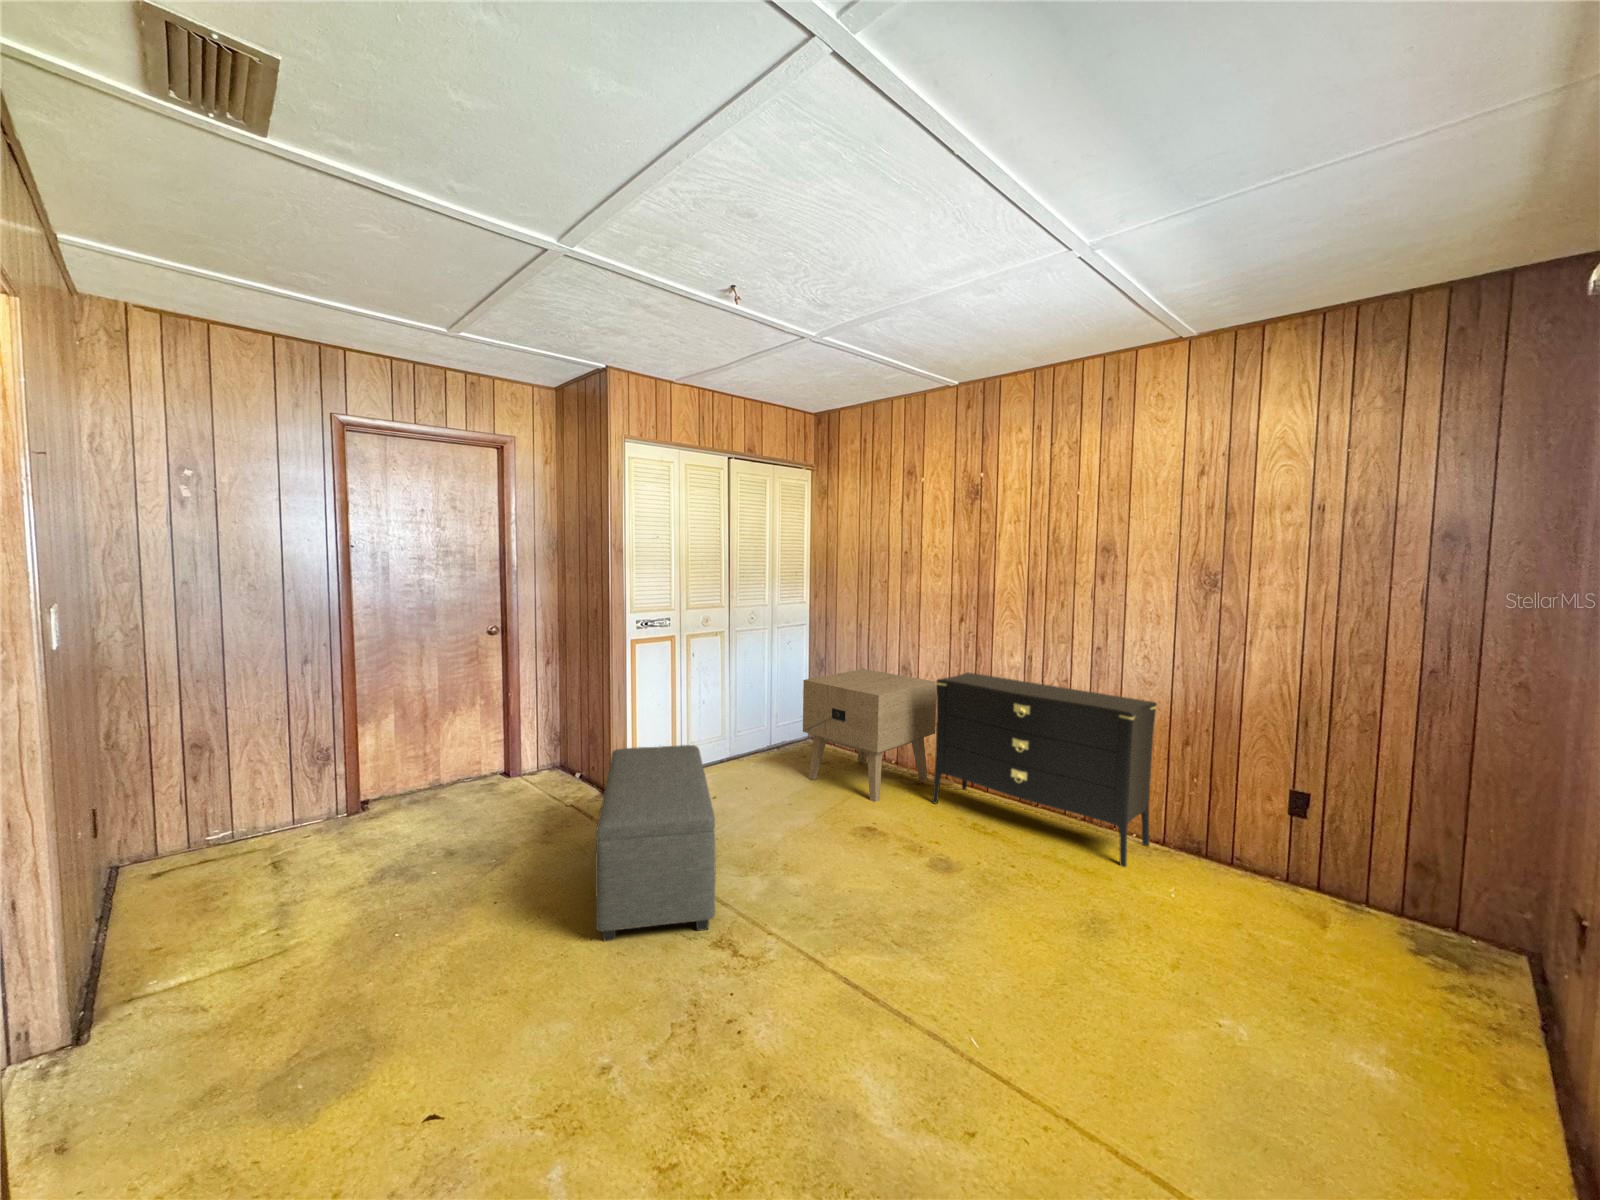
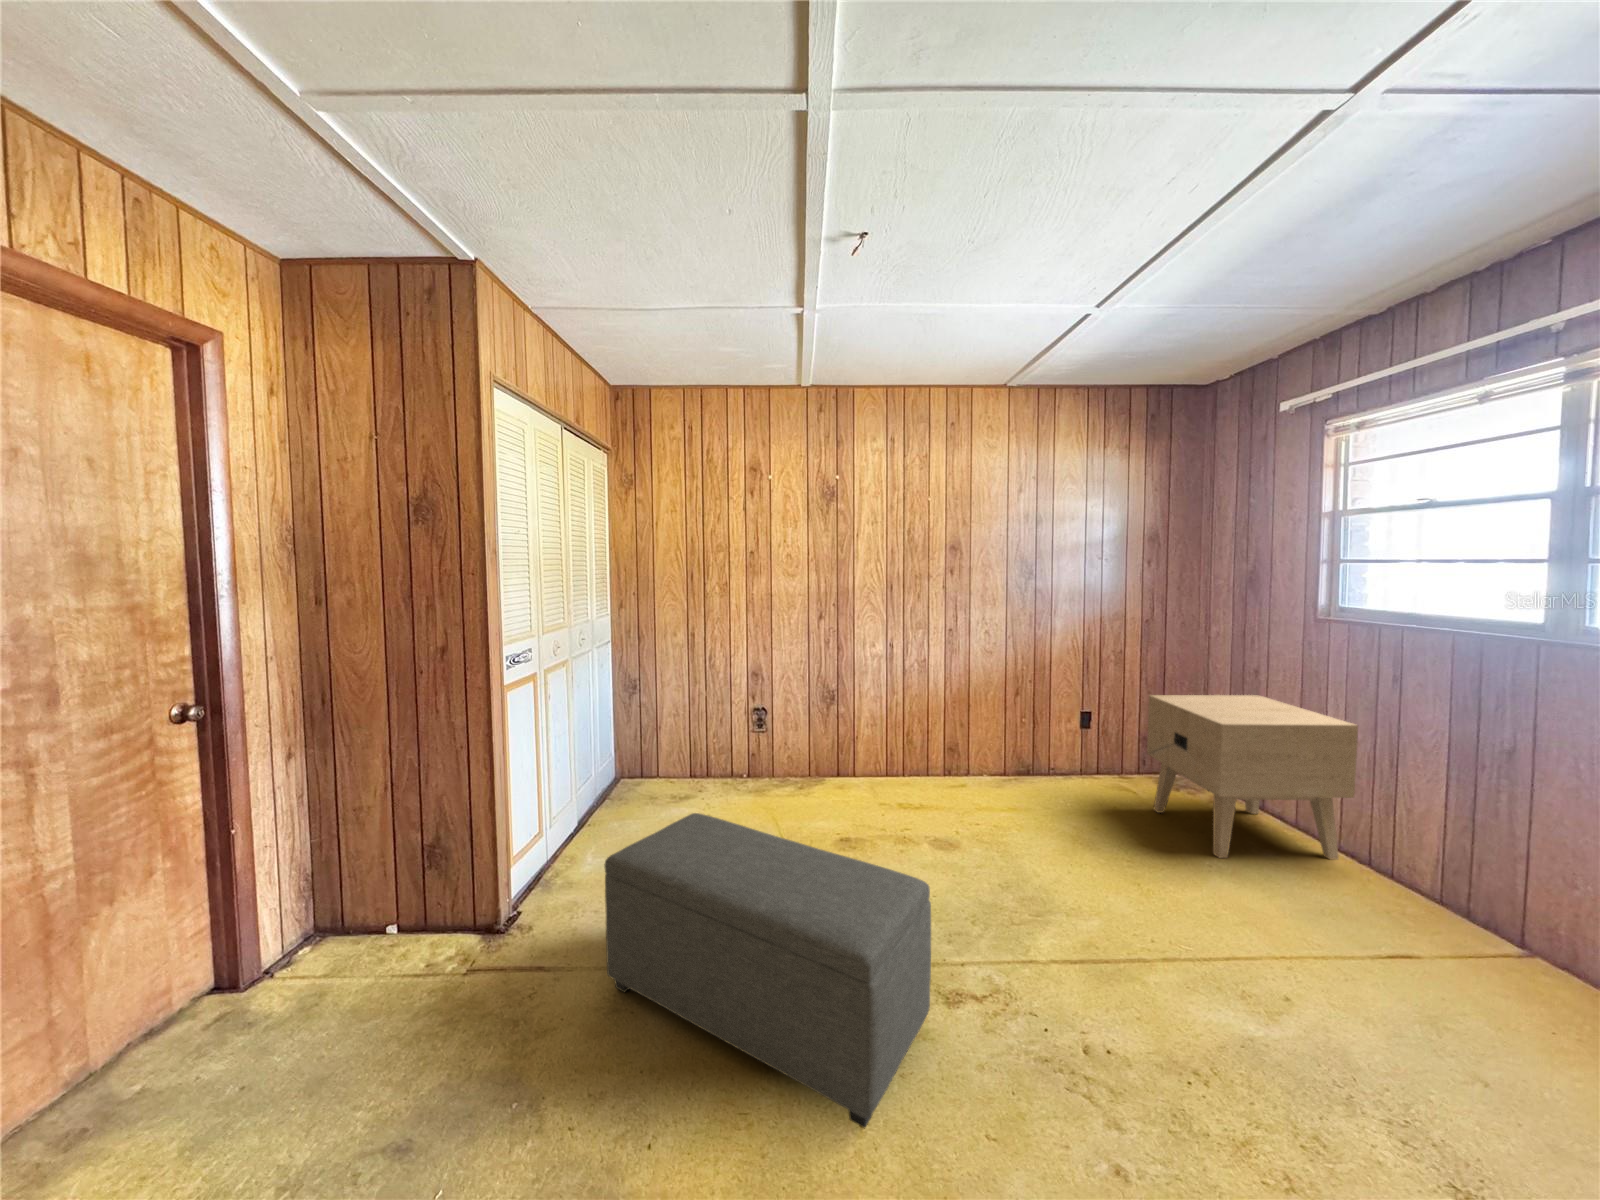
nightstand: present [803,669,936,802] -> present [1147,695,1358,860]
dresser: present [932,672,1157,867] -> none [835,666,1021,800]

